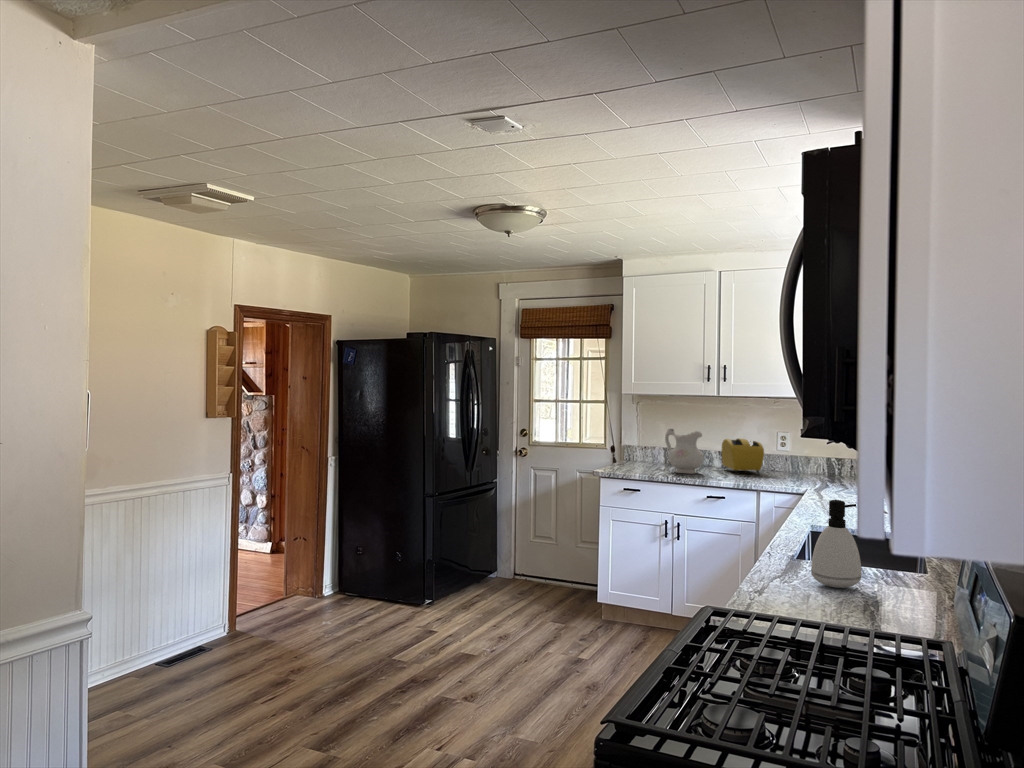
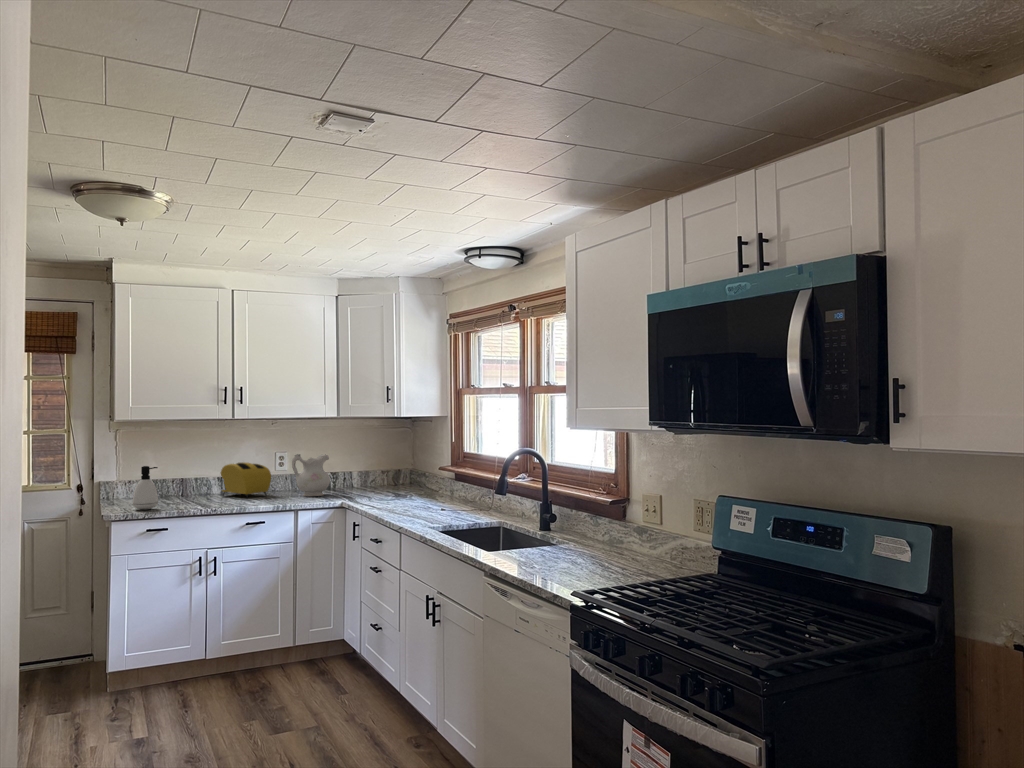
ceramic pitcher: present [665,429,703,474] -> present [292,454,330,496]
soap dispenser: present [811,500,861,588] -> present [133,466,158,509]

